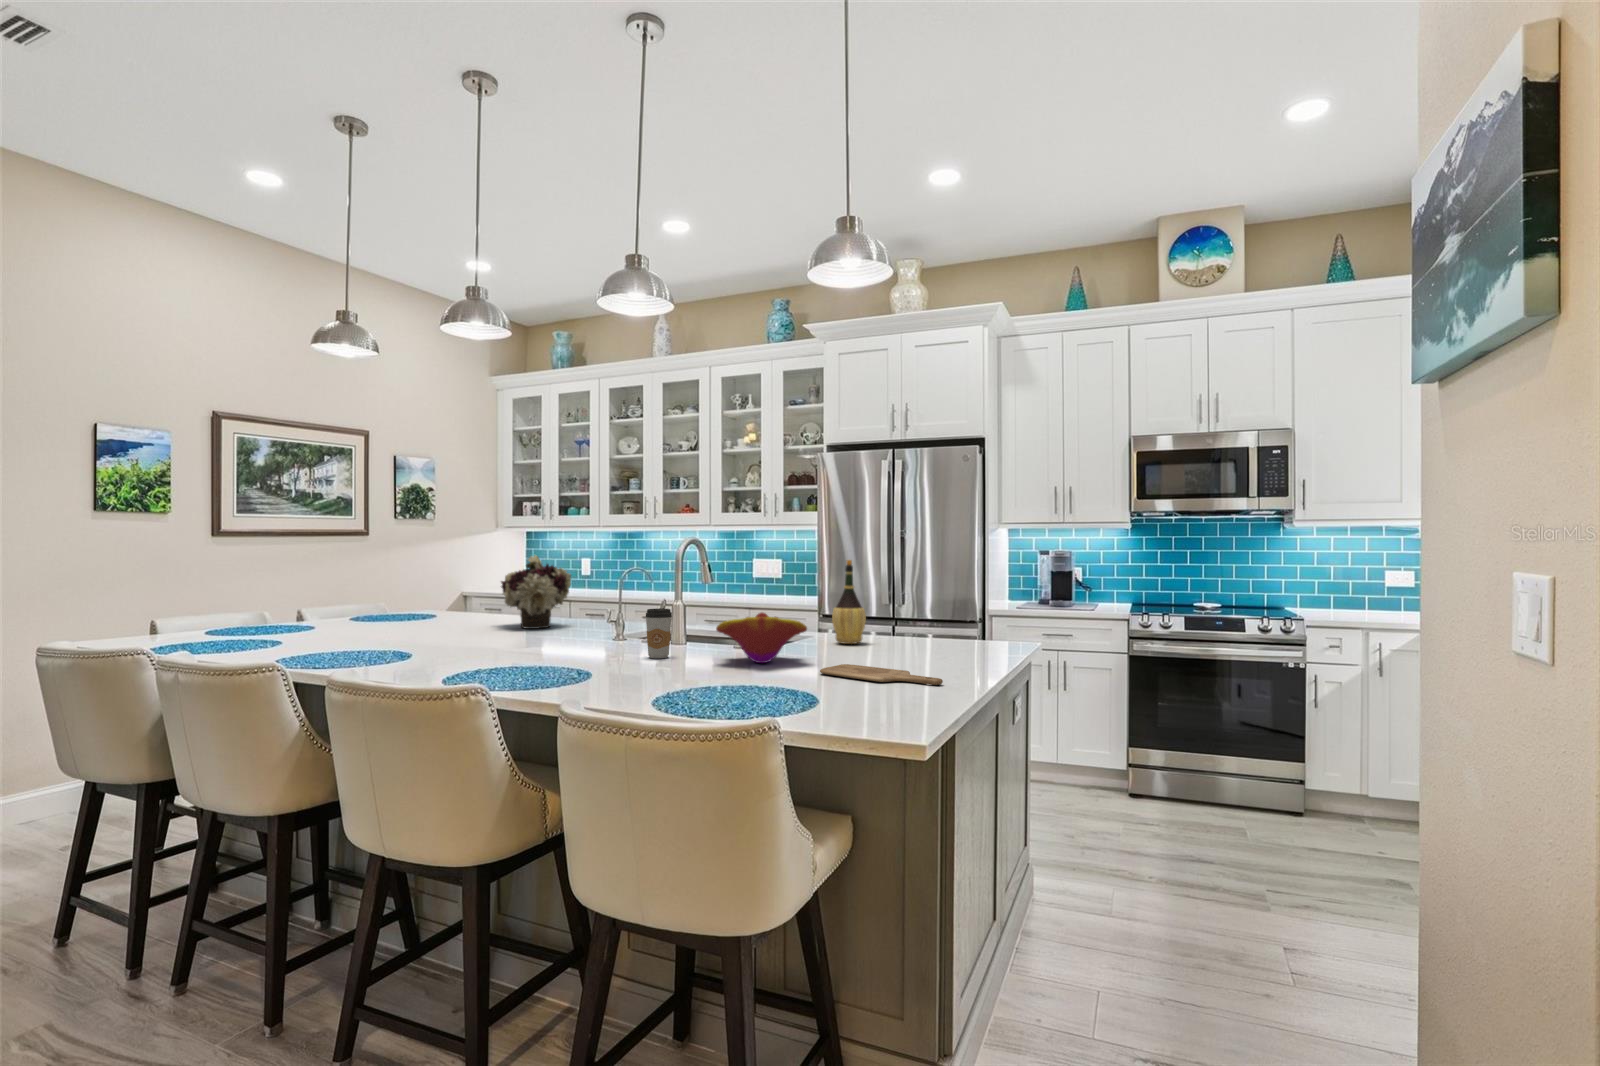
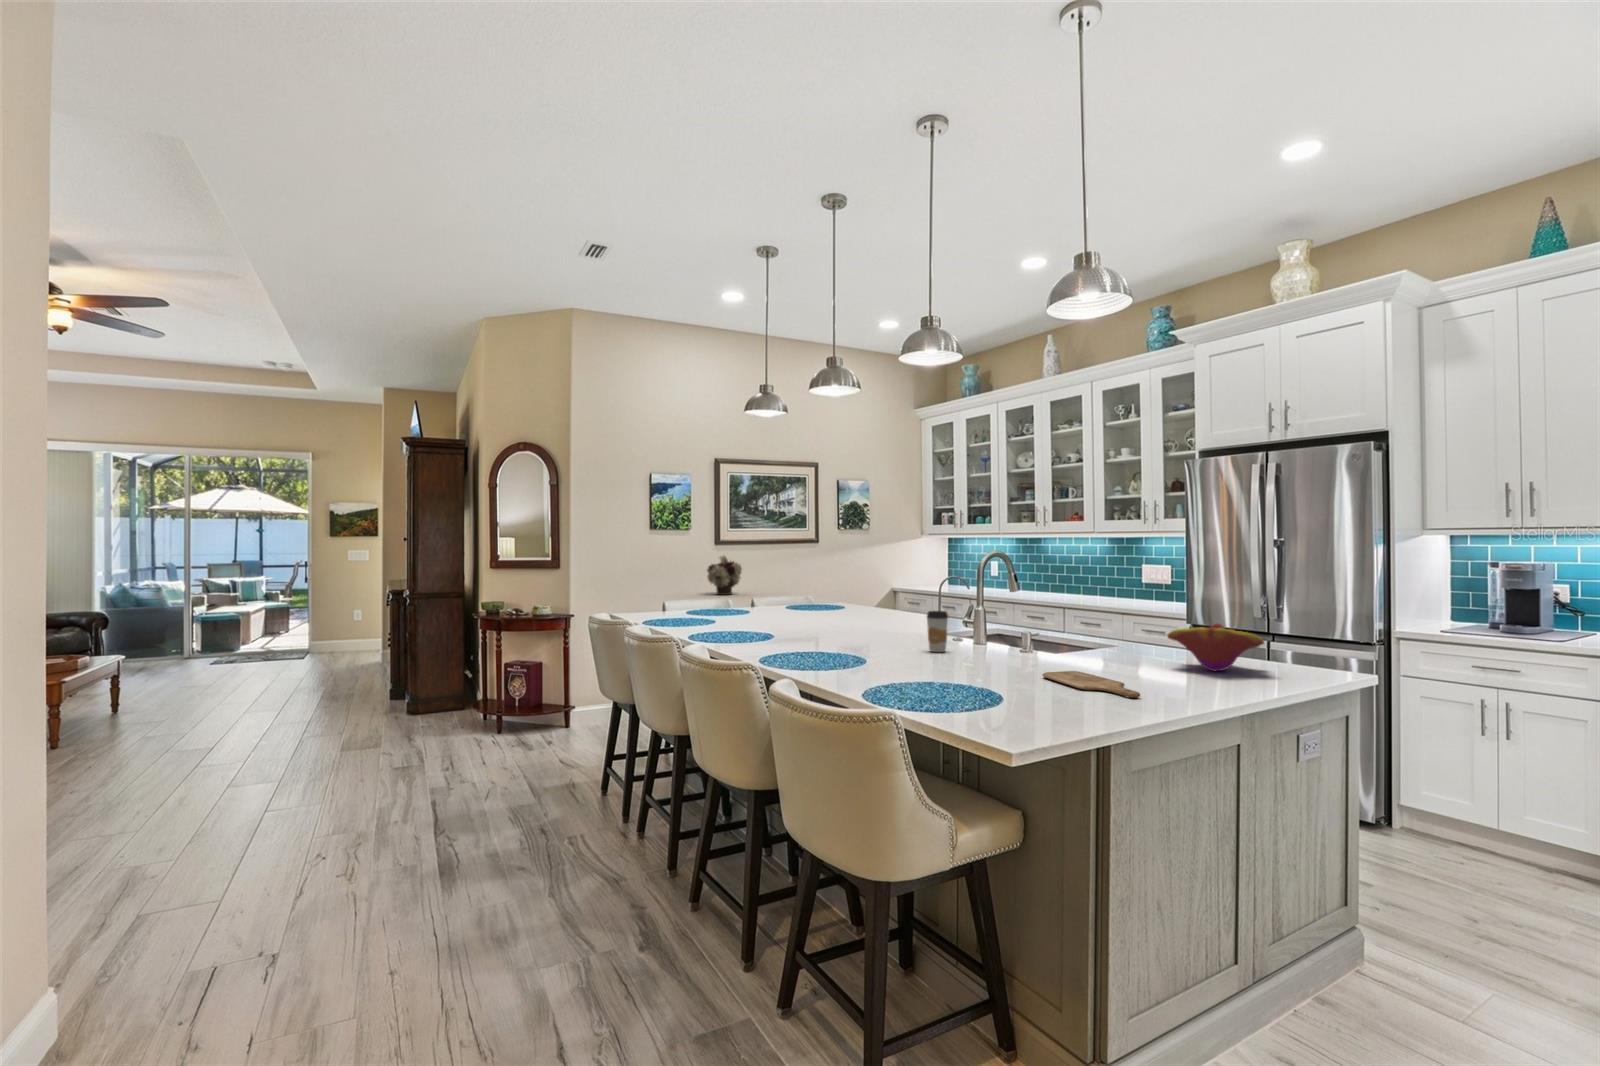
flower arrangement: present [501,556,571,629] -> present [707,555,742,595]
wine bottle: present [832,560,866,644] -> none [1115,573,1150,654]
decorative bowl: present [716,613,807,663] -> present [1167,624,1264,671]

